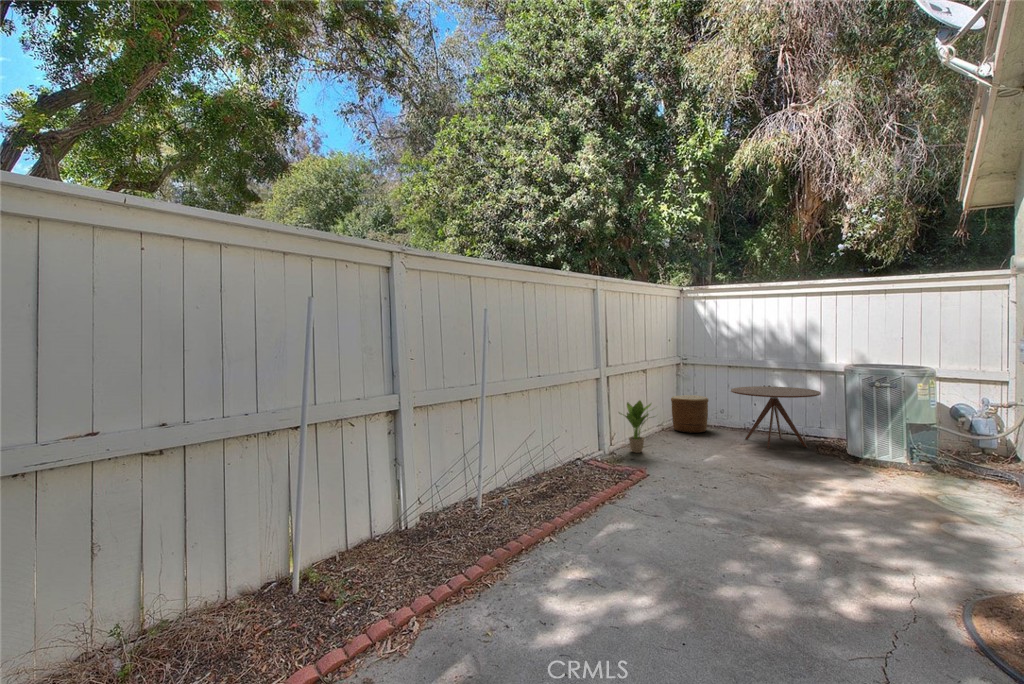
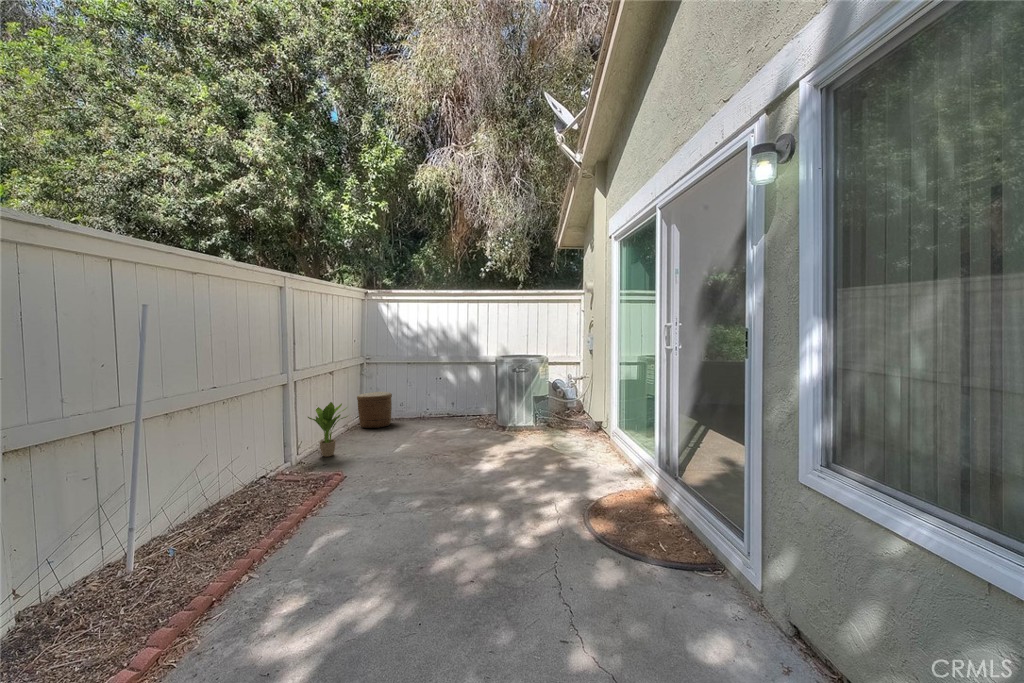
round table: present [731,386,821,449] -> none [412,377,480,432]

